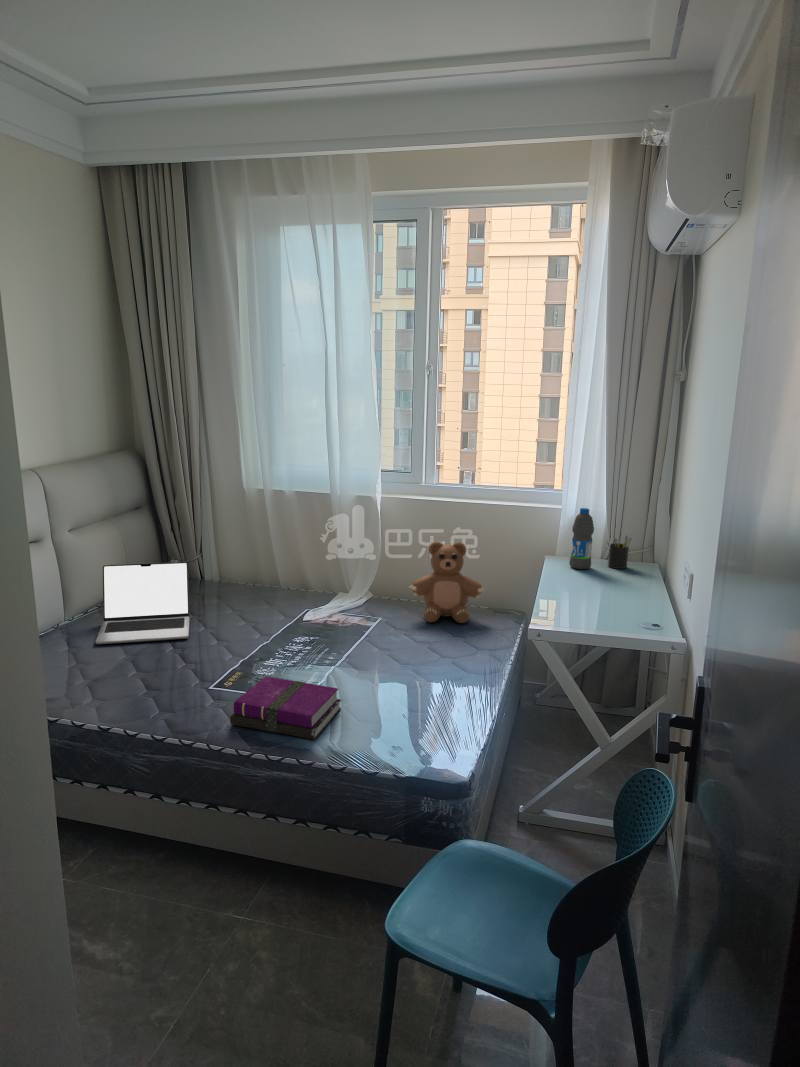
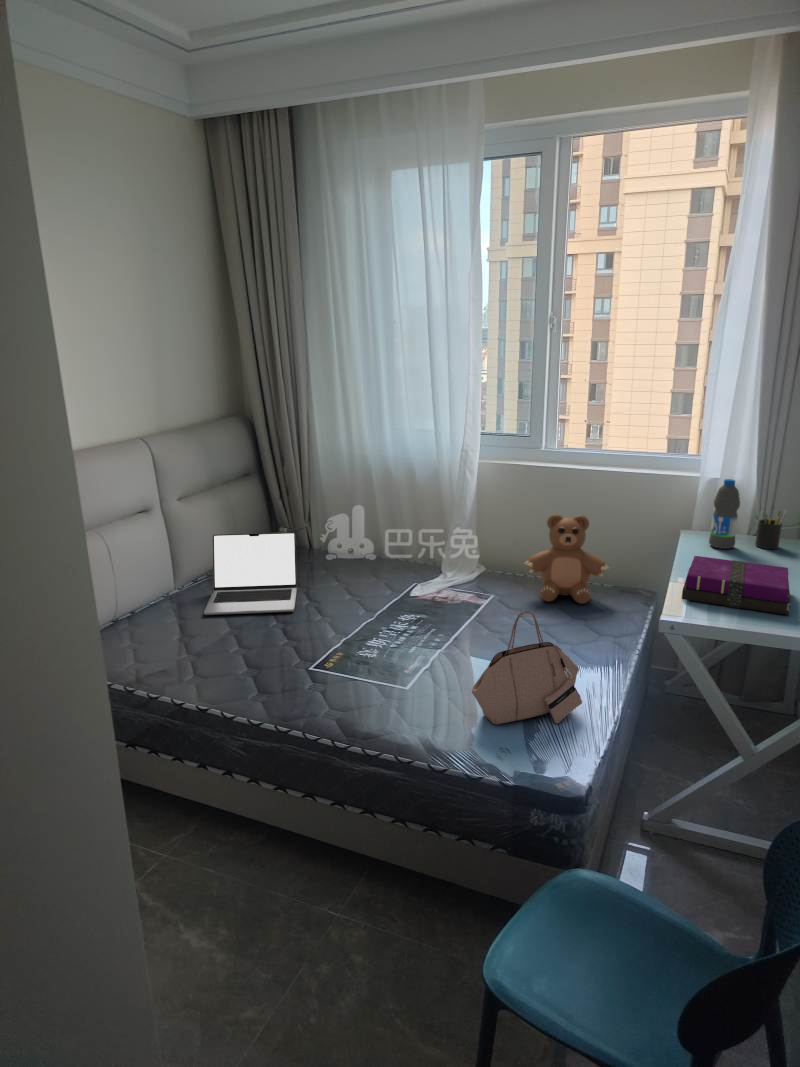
handbag: none [366,623,464,728] -> present [472,611,582,724]
notebook: present [230,676,341,739] -> present [682,556,791,615]

